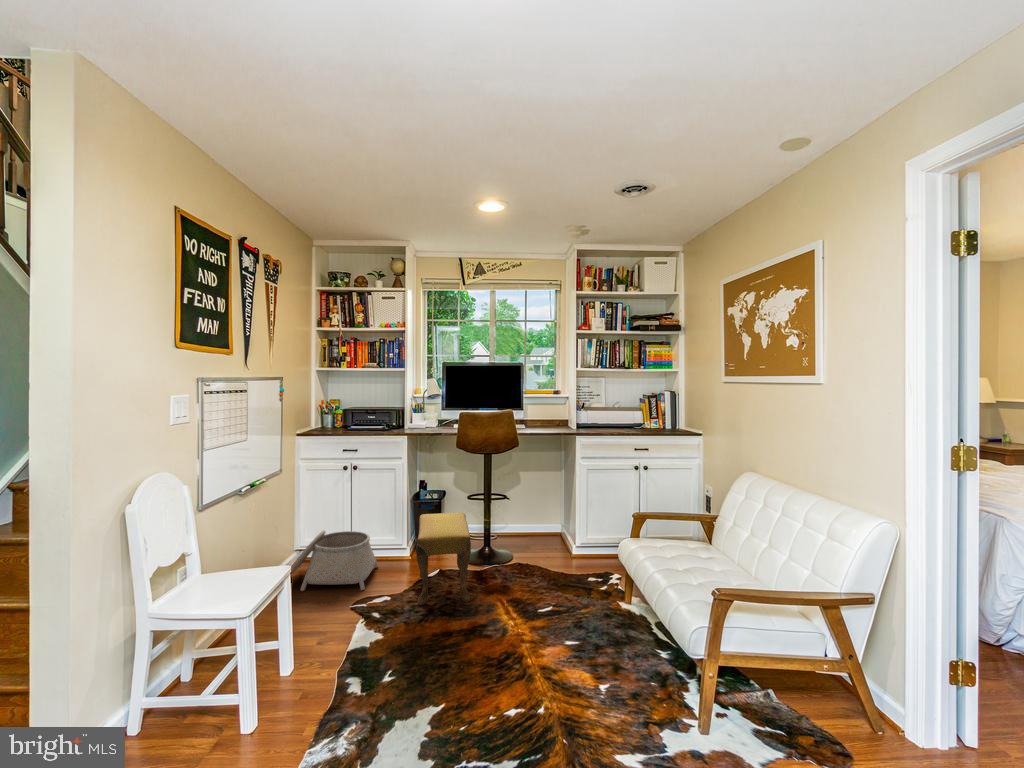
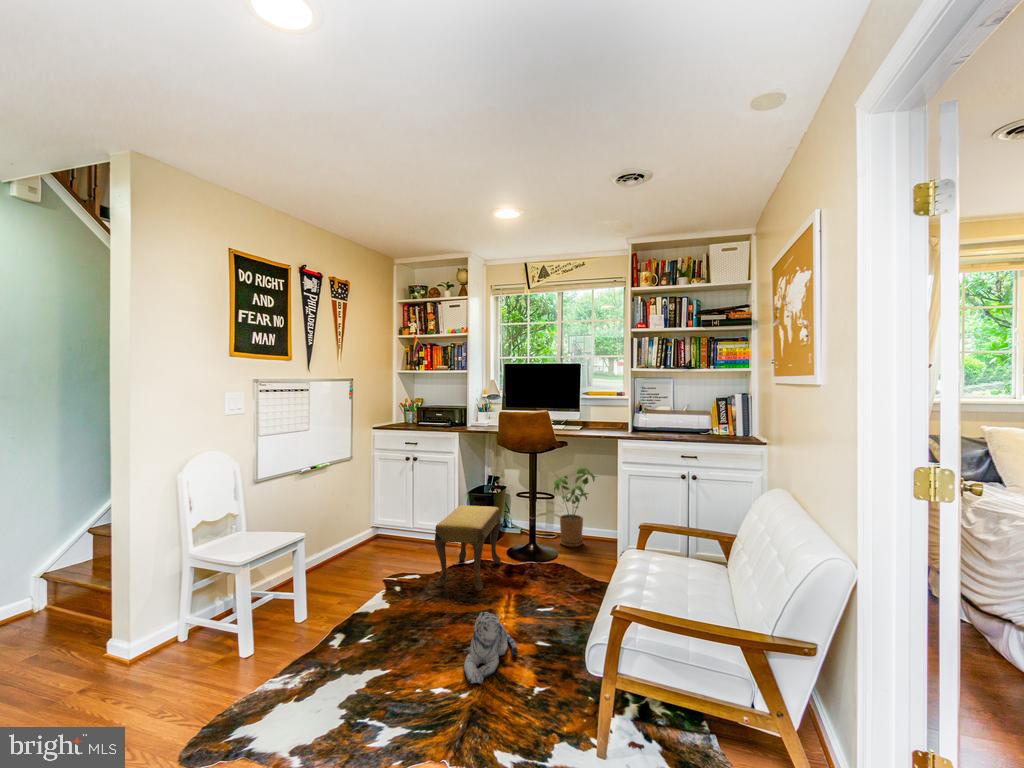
house plant: none [497,465,539,545] -> present [554,467,596,547]
basket: present [291,531,378,591] -> none [348,511,431,567]
plush toy: none [510,620,559,696] -> present [464,612,517,683]

